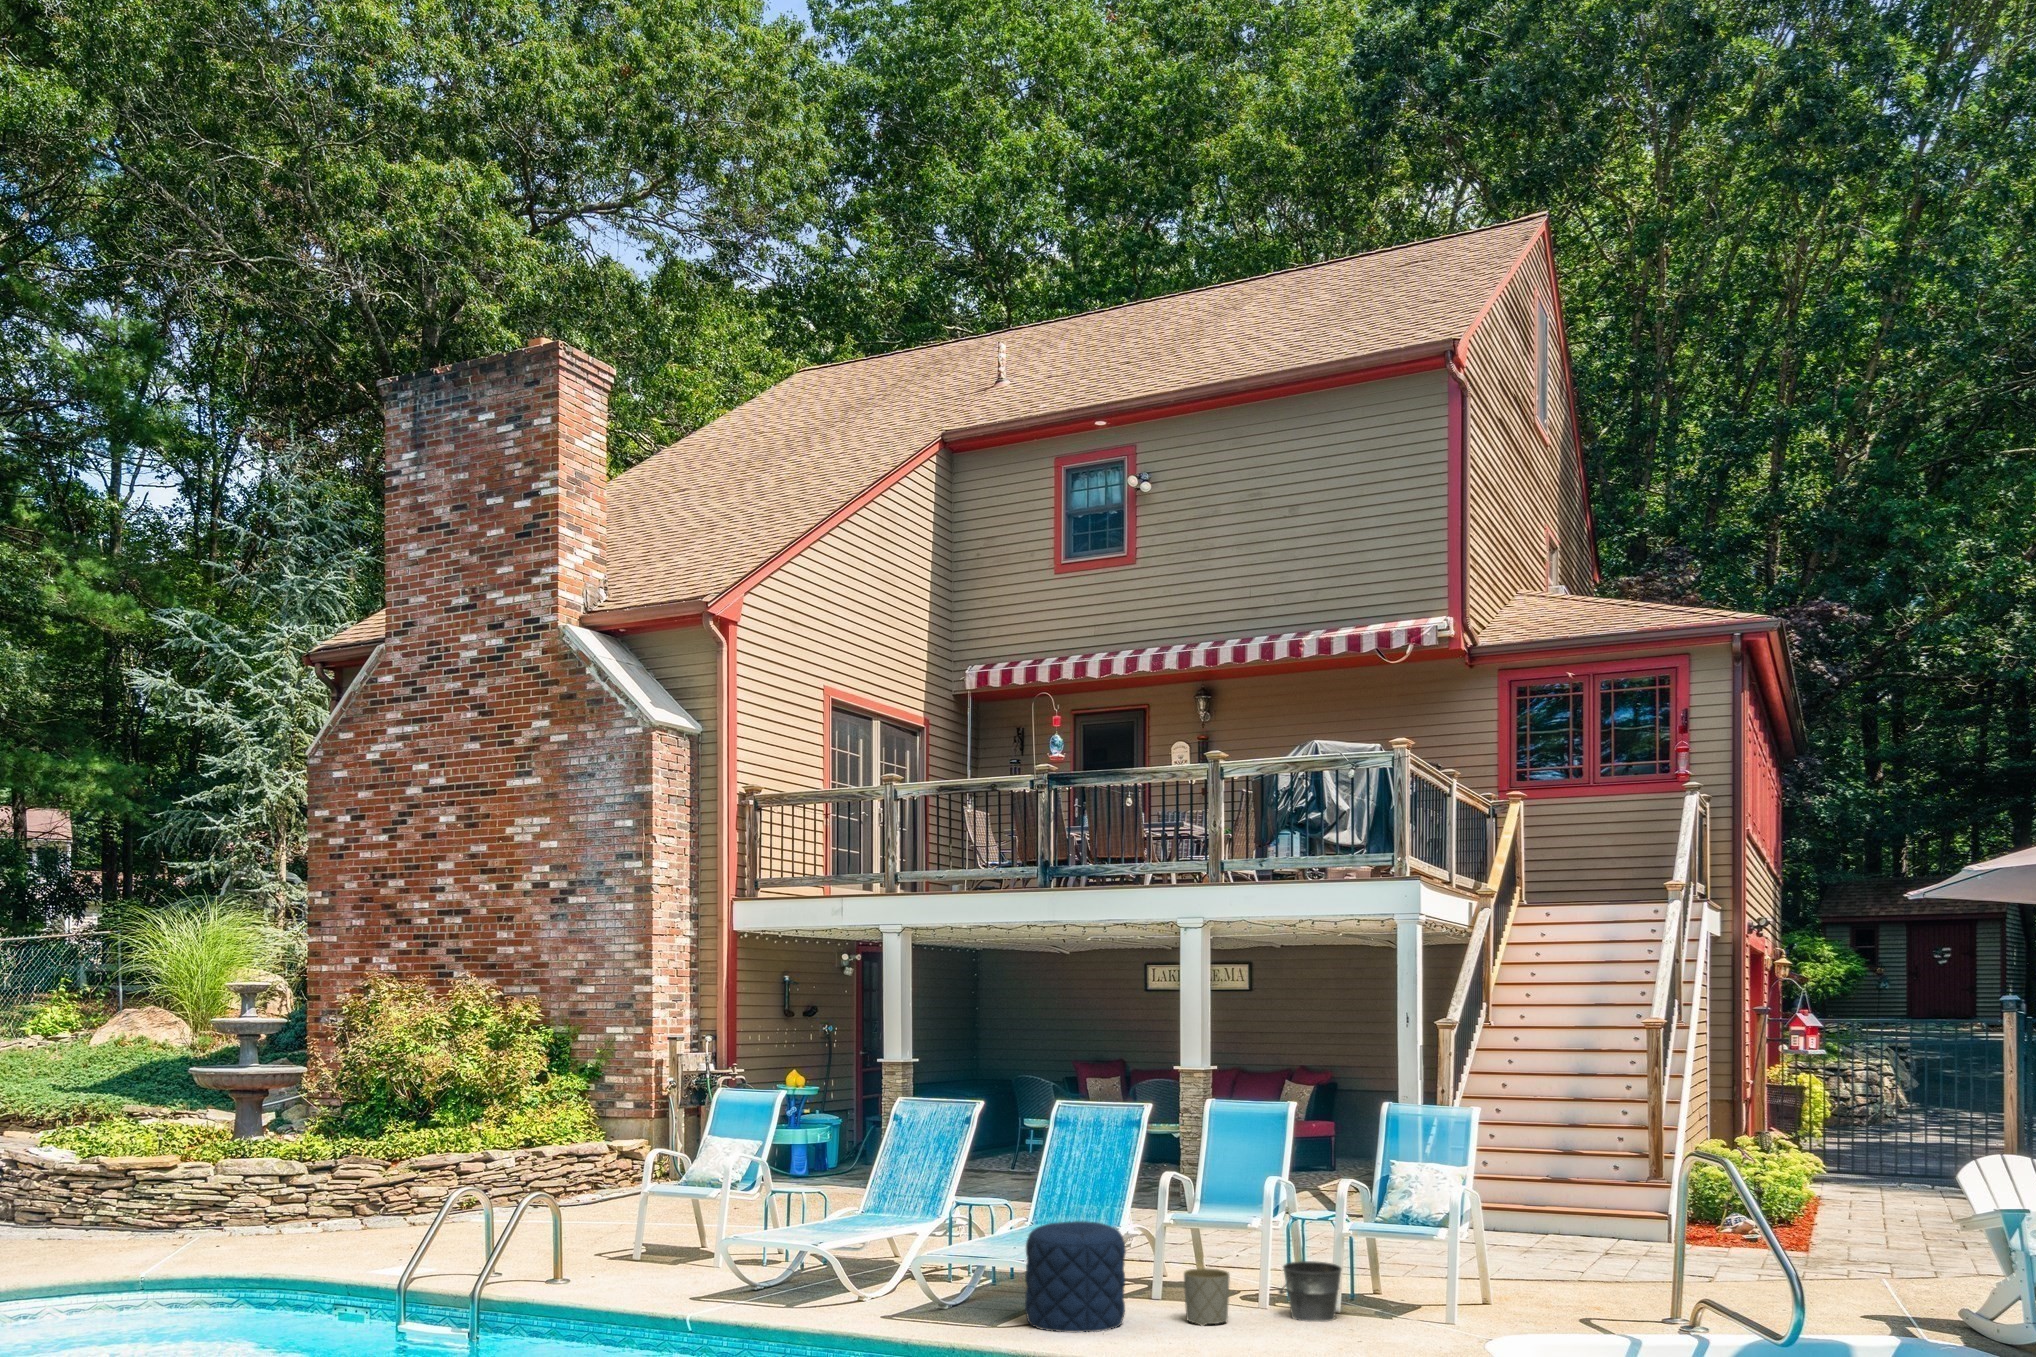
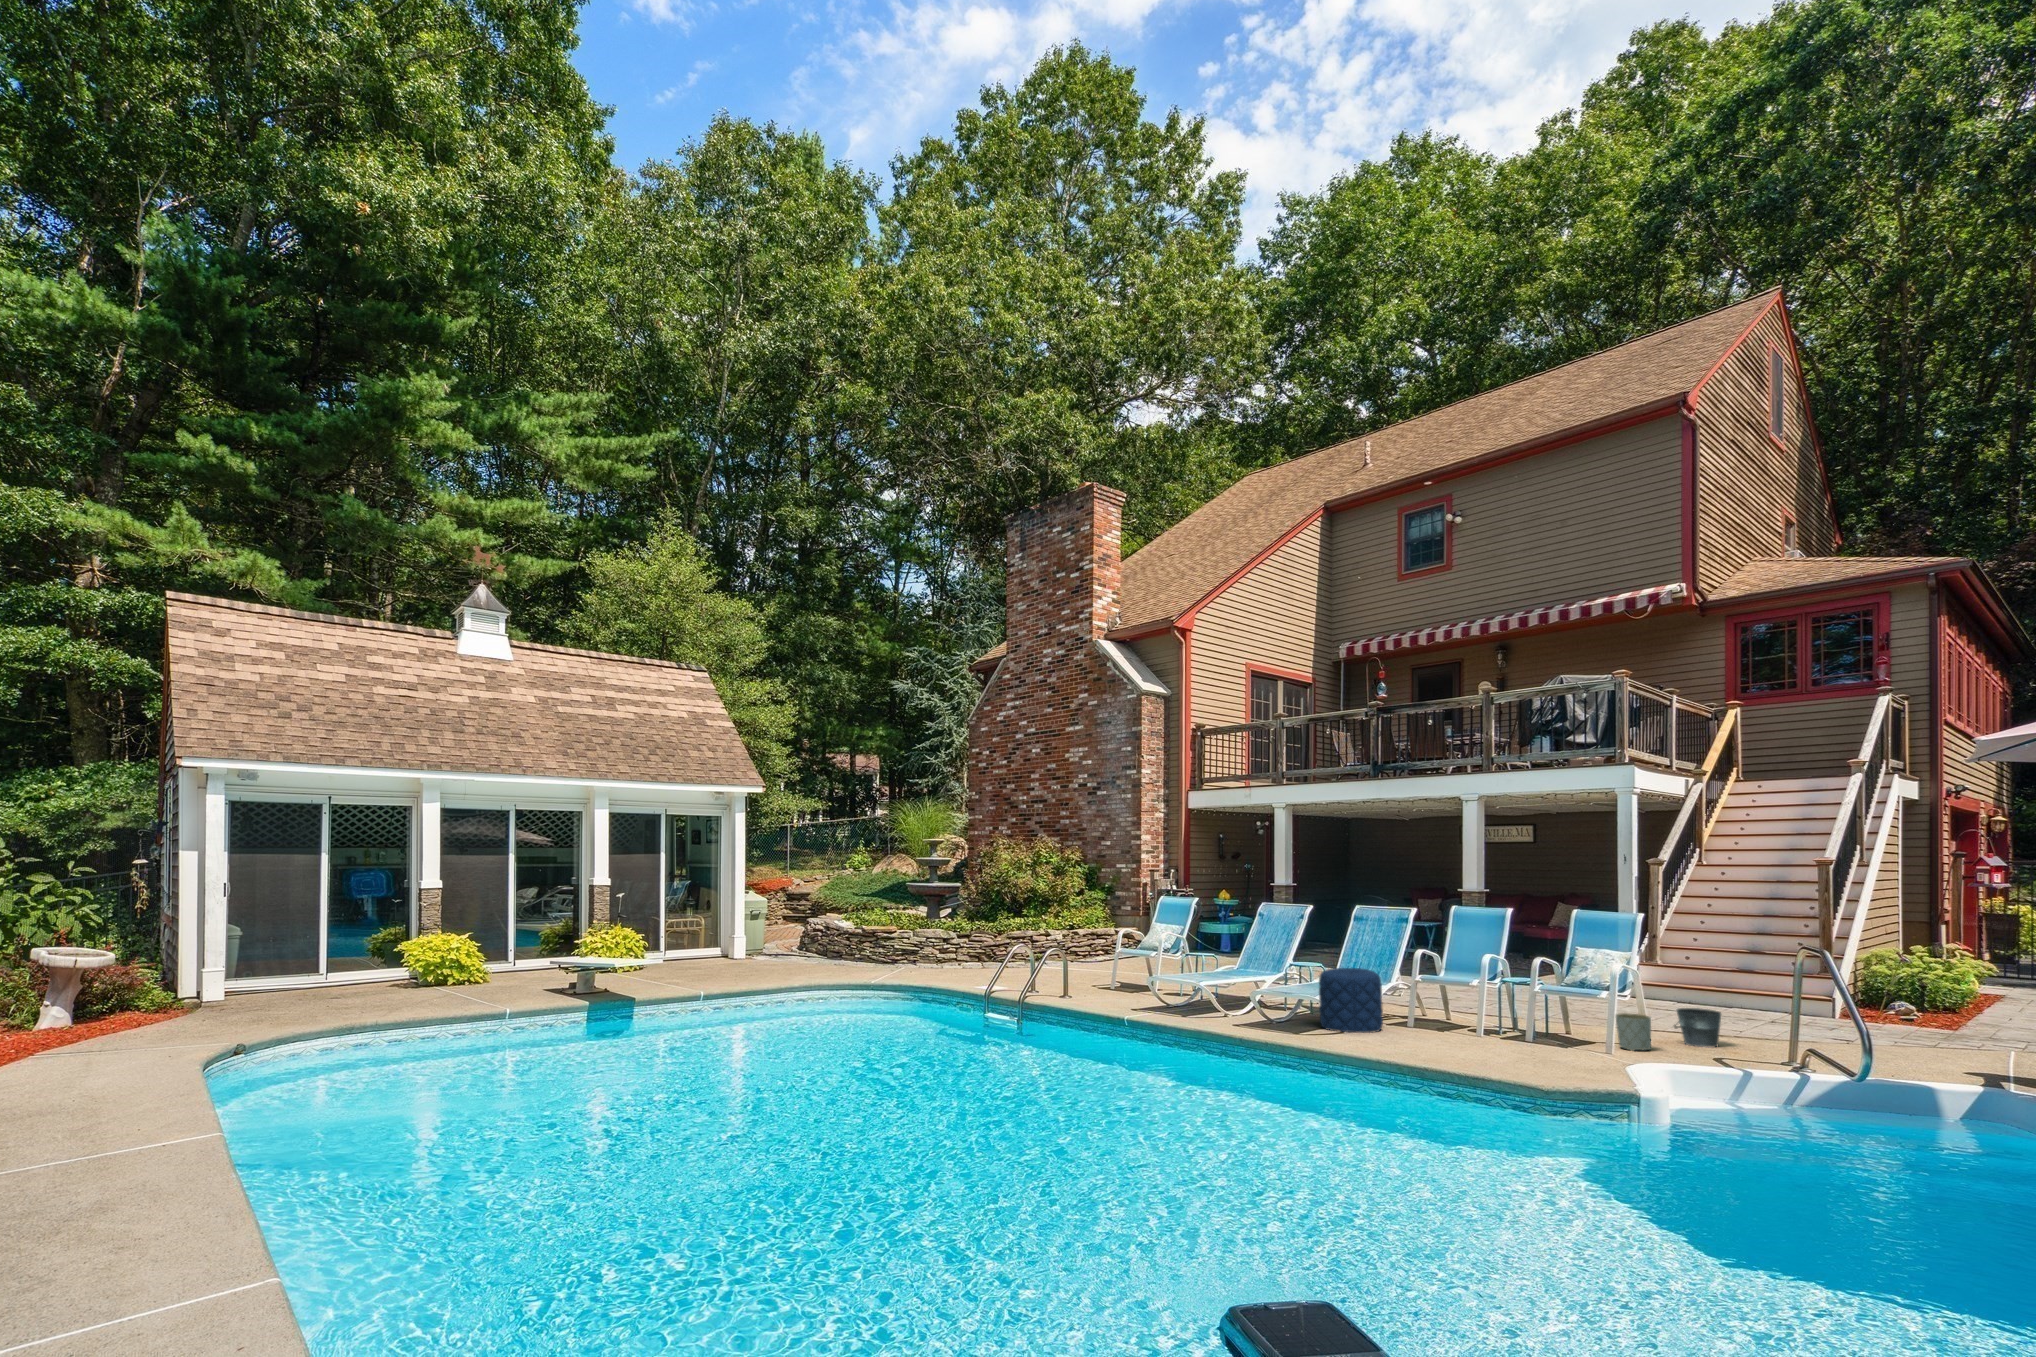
bucket: present [1279,1261,1342,1322] -> present [1674,1008,1721,1048]
planter: present [1184,1268,1230,1326] -> present [1616,1013,1651,1051]

